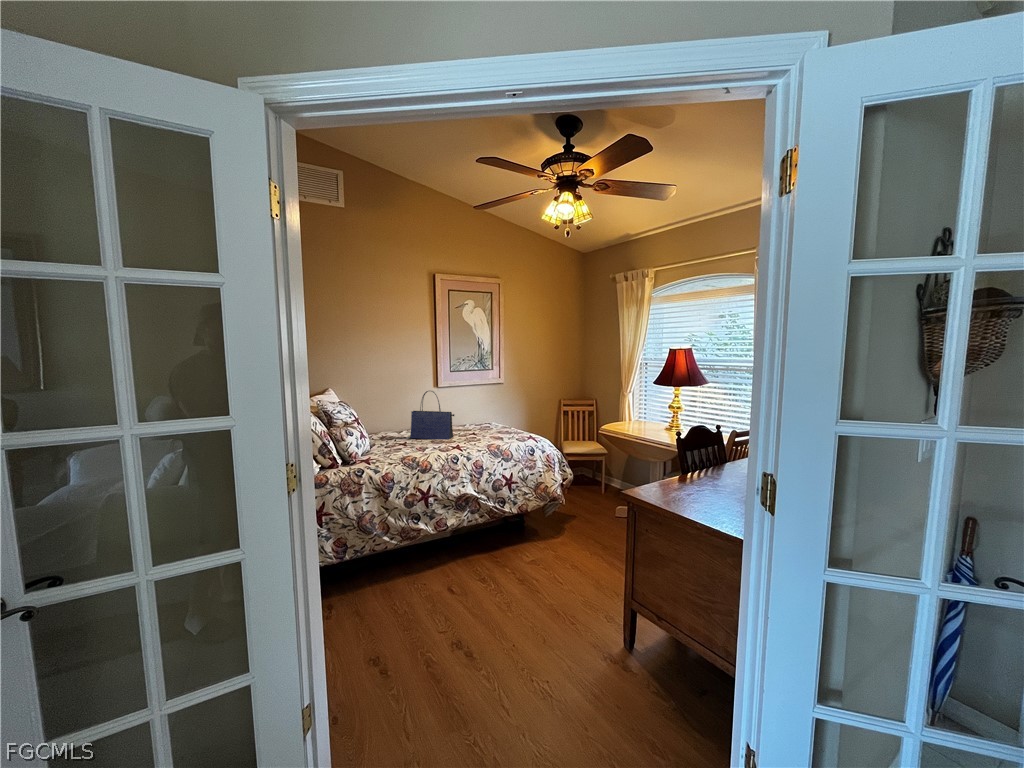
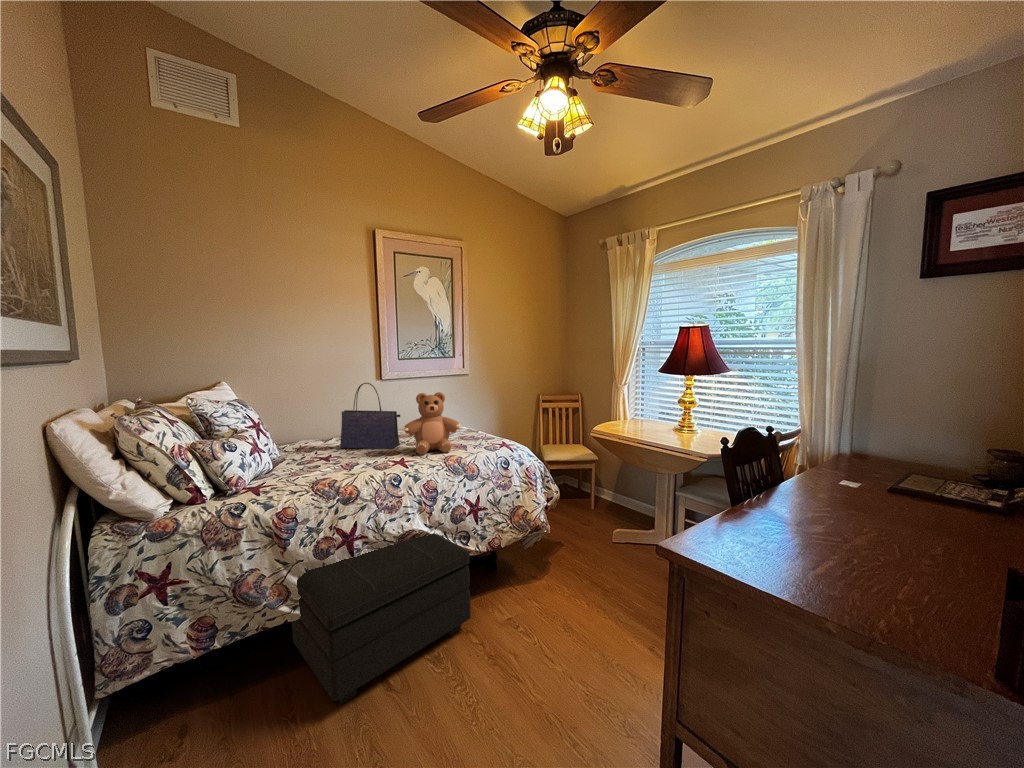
teddy bear: none [457,398,500,443] -> present [402,392,461,455]
footstool: none [387,492,506,597] -> present [292,534,471,704]

